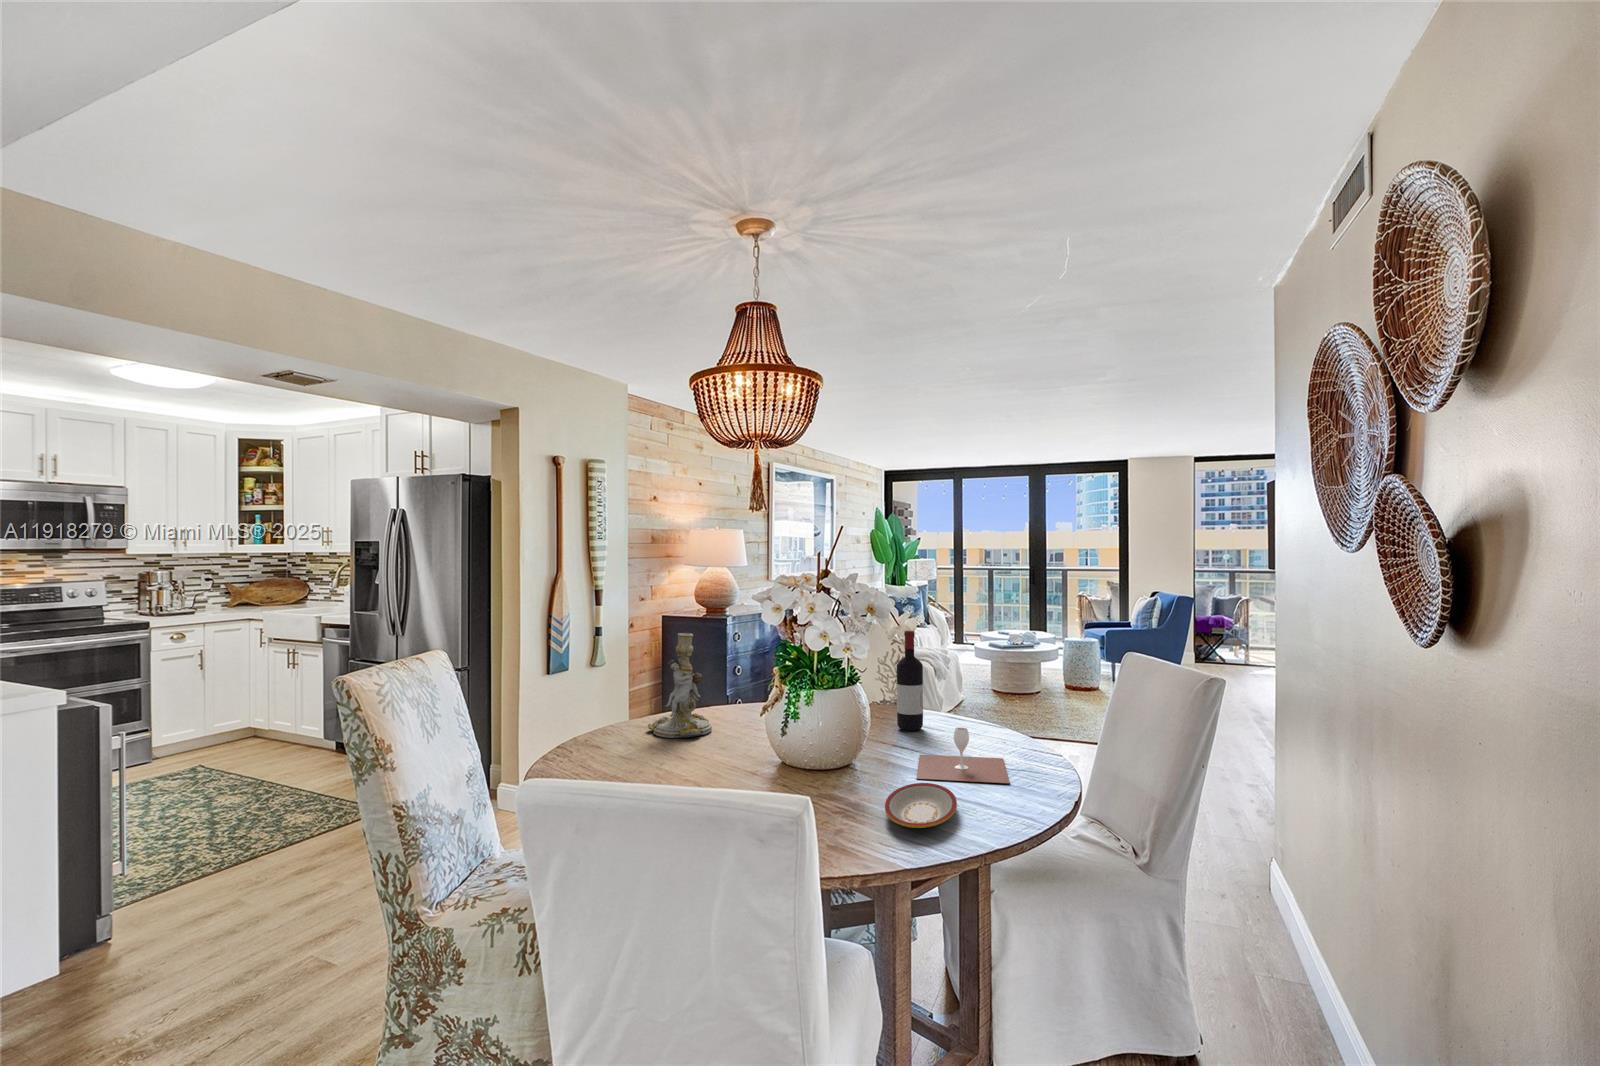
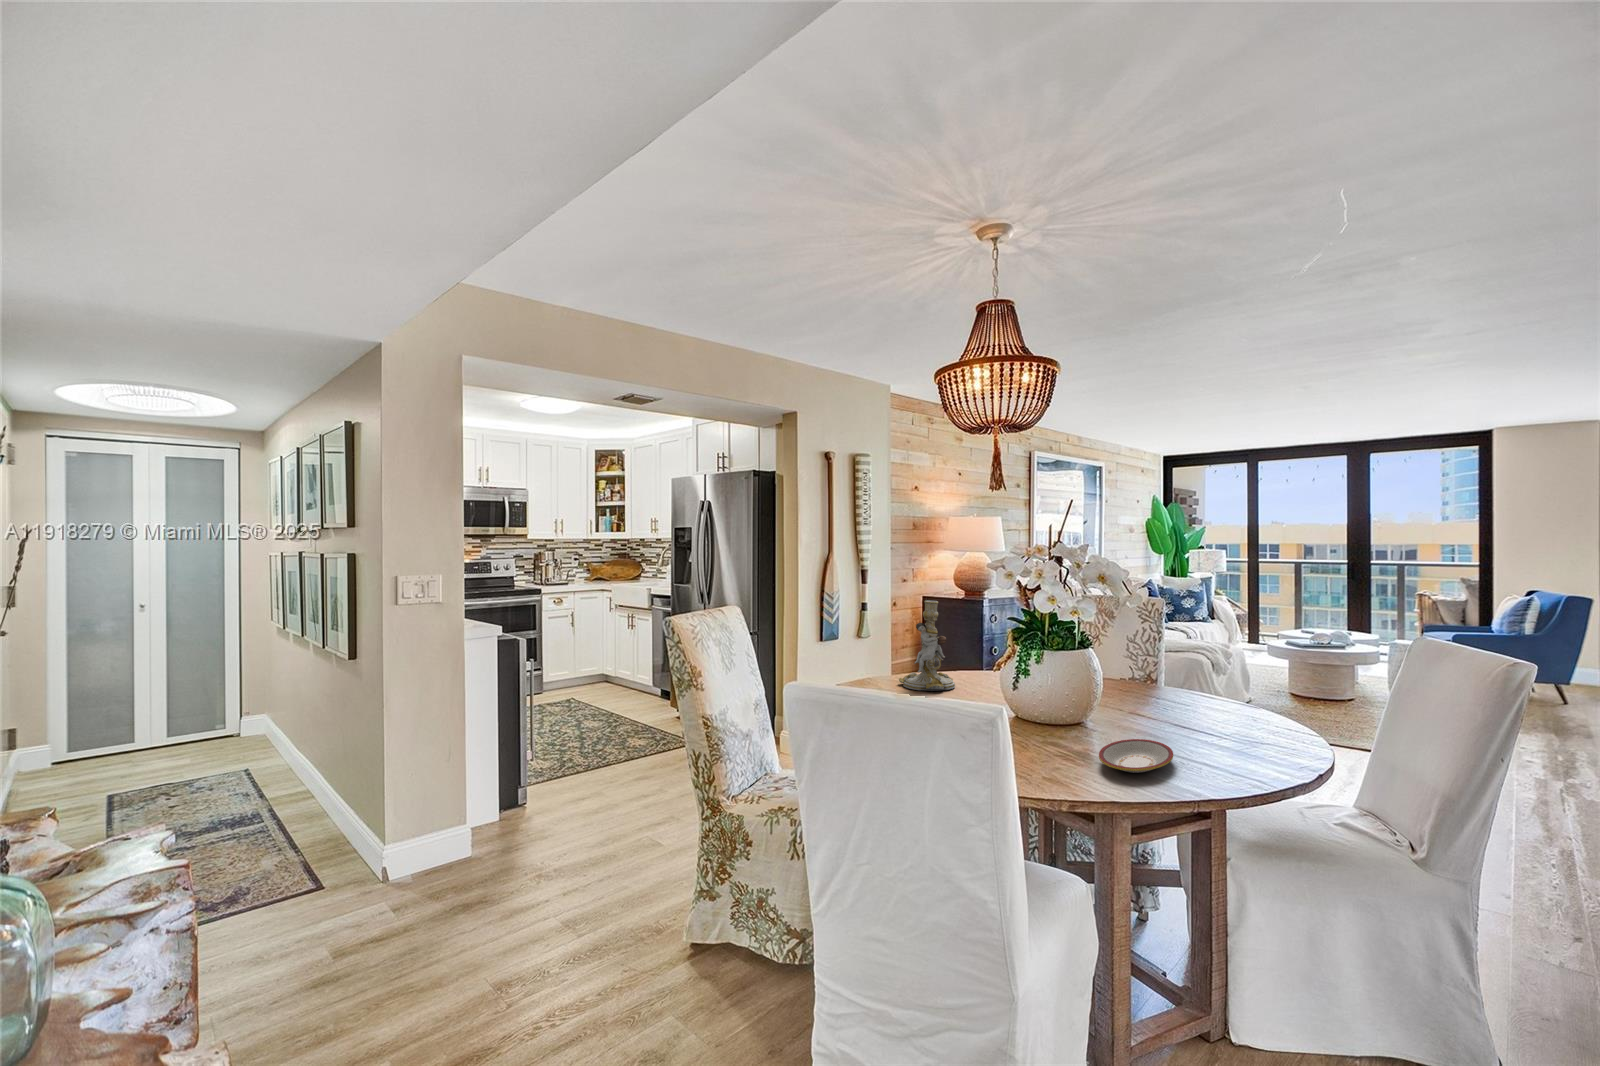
wine bottle: present [897,630,923,731] -> none [1135,605,1163,702]
wine glass: present [917,728,1010,783] -> none [1141,695,1242,750]

